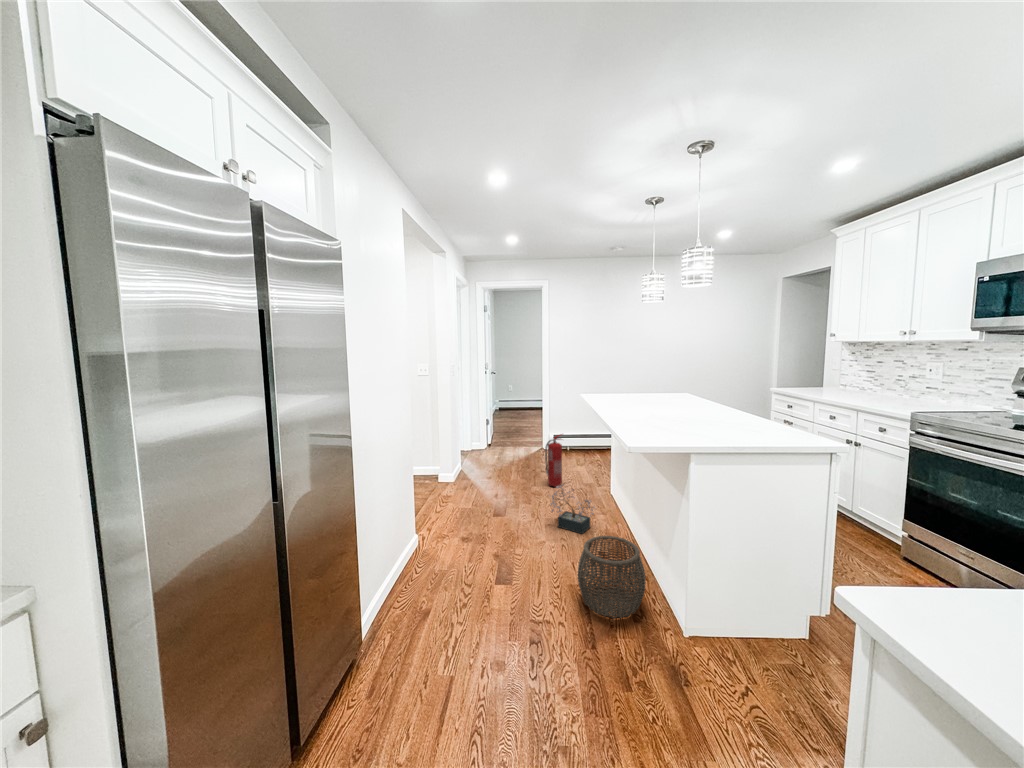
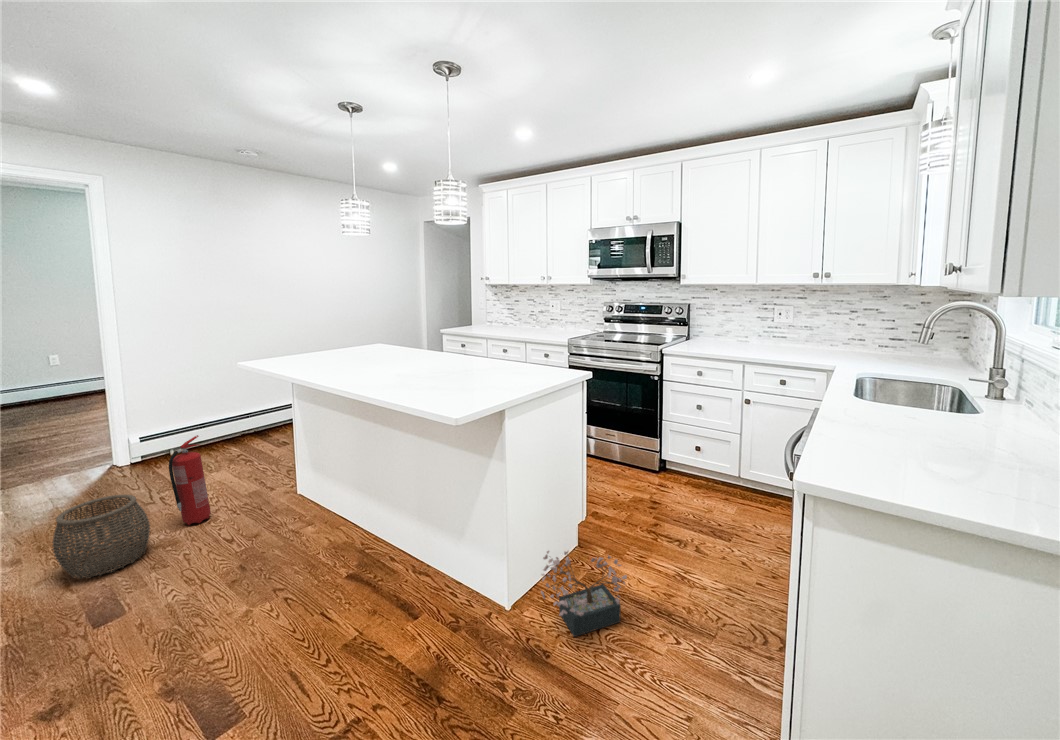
decorative plant: present [550,485,595,534] -> present [541,551,627,637]
woven basket: present [577,536,646,618] -> present [52,495,150,579]

